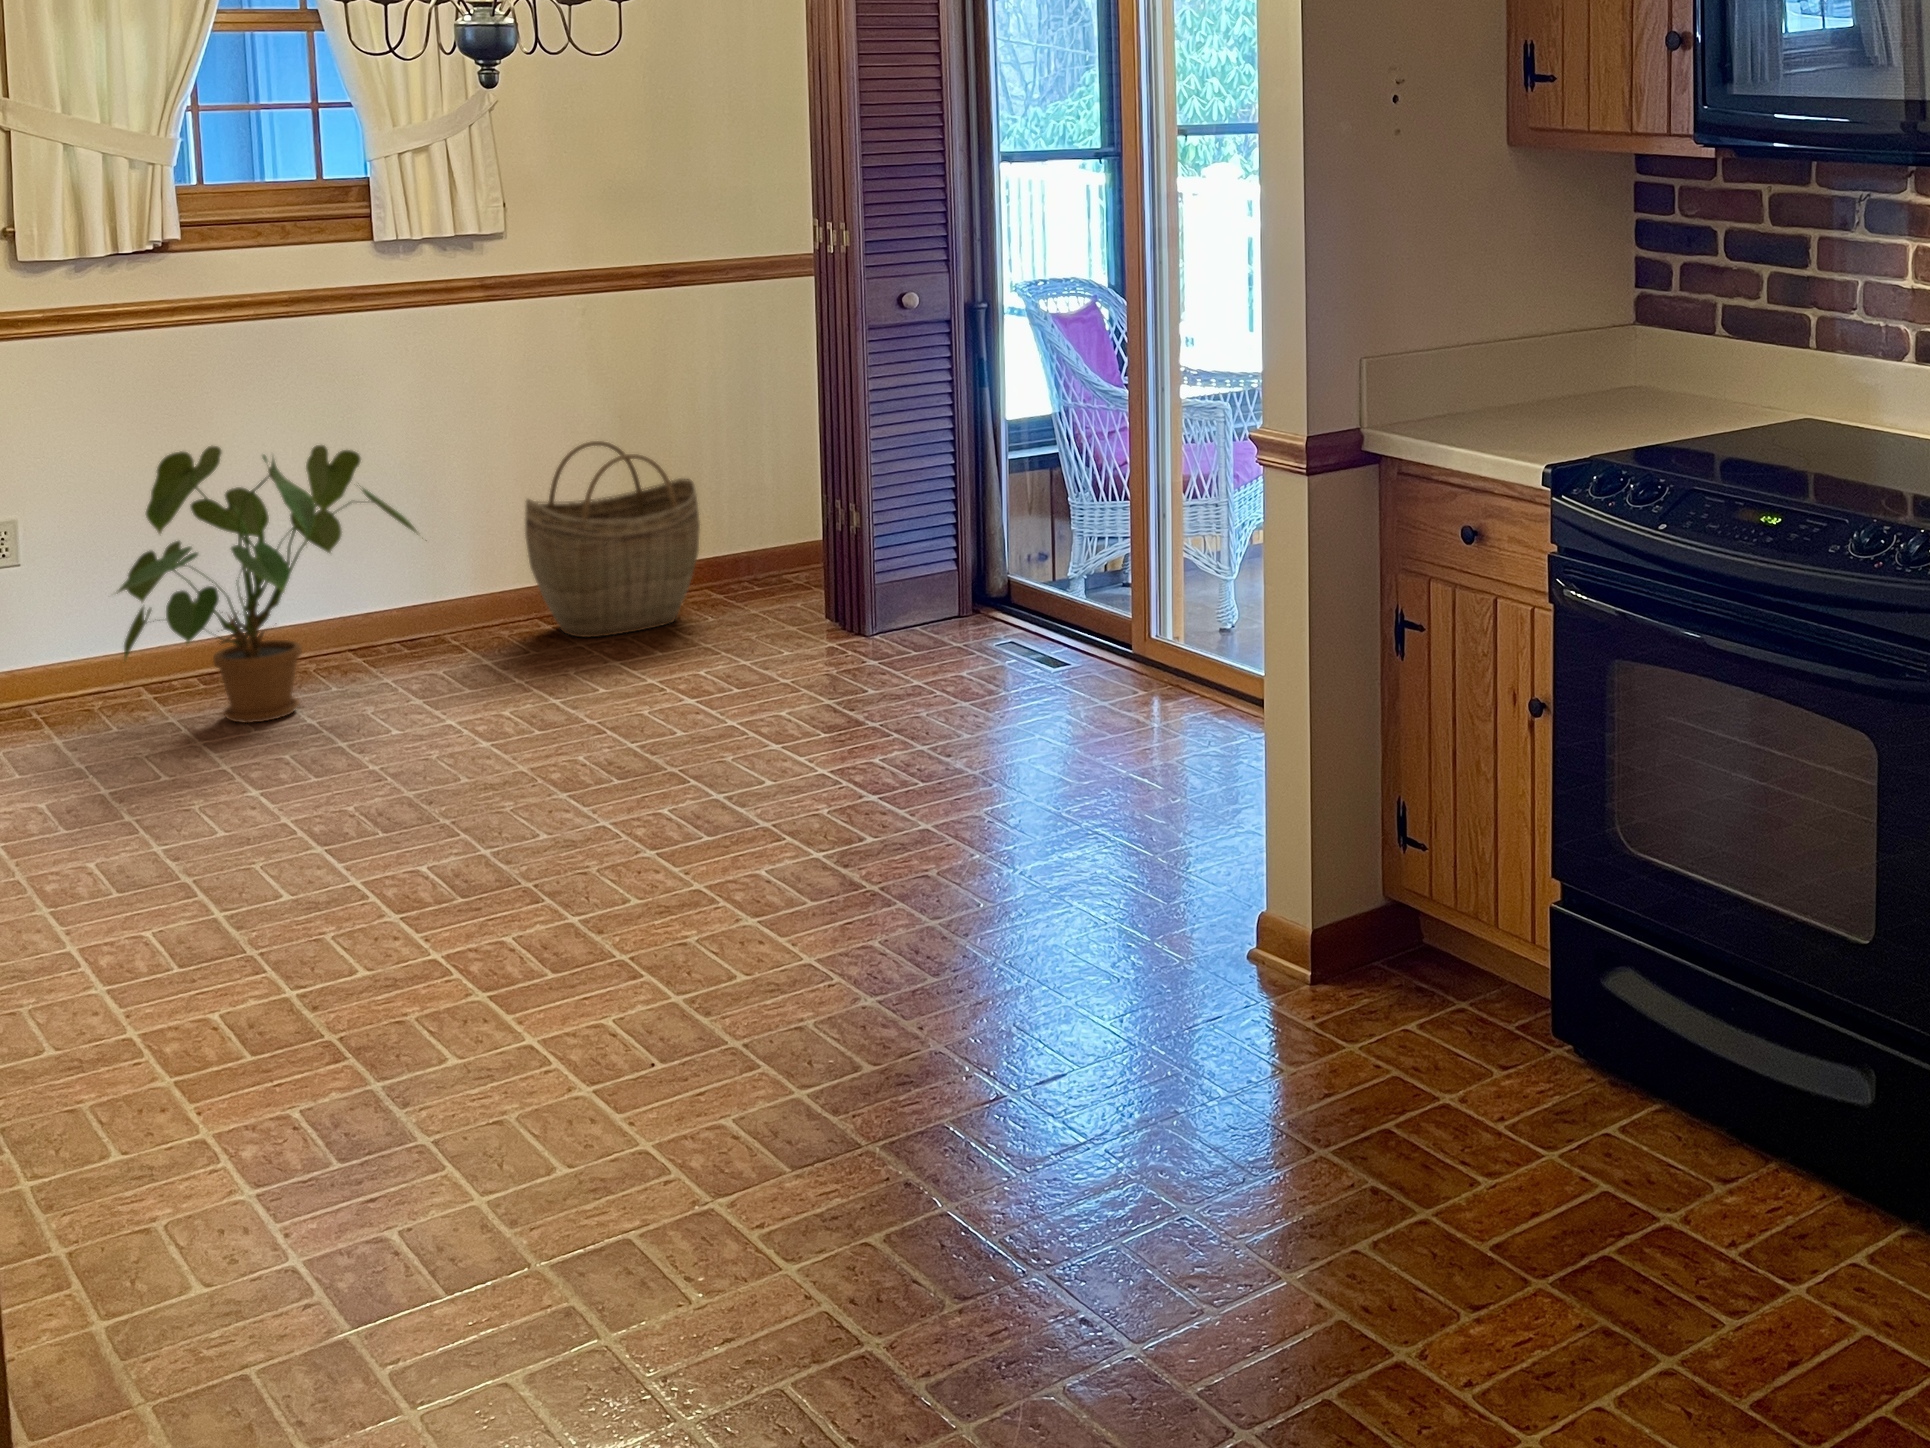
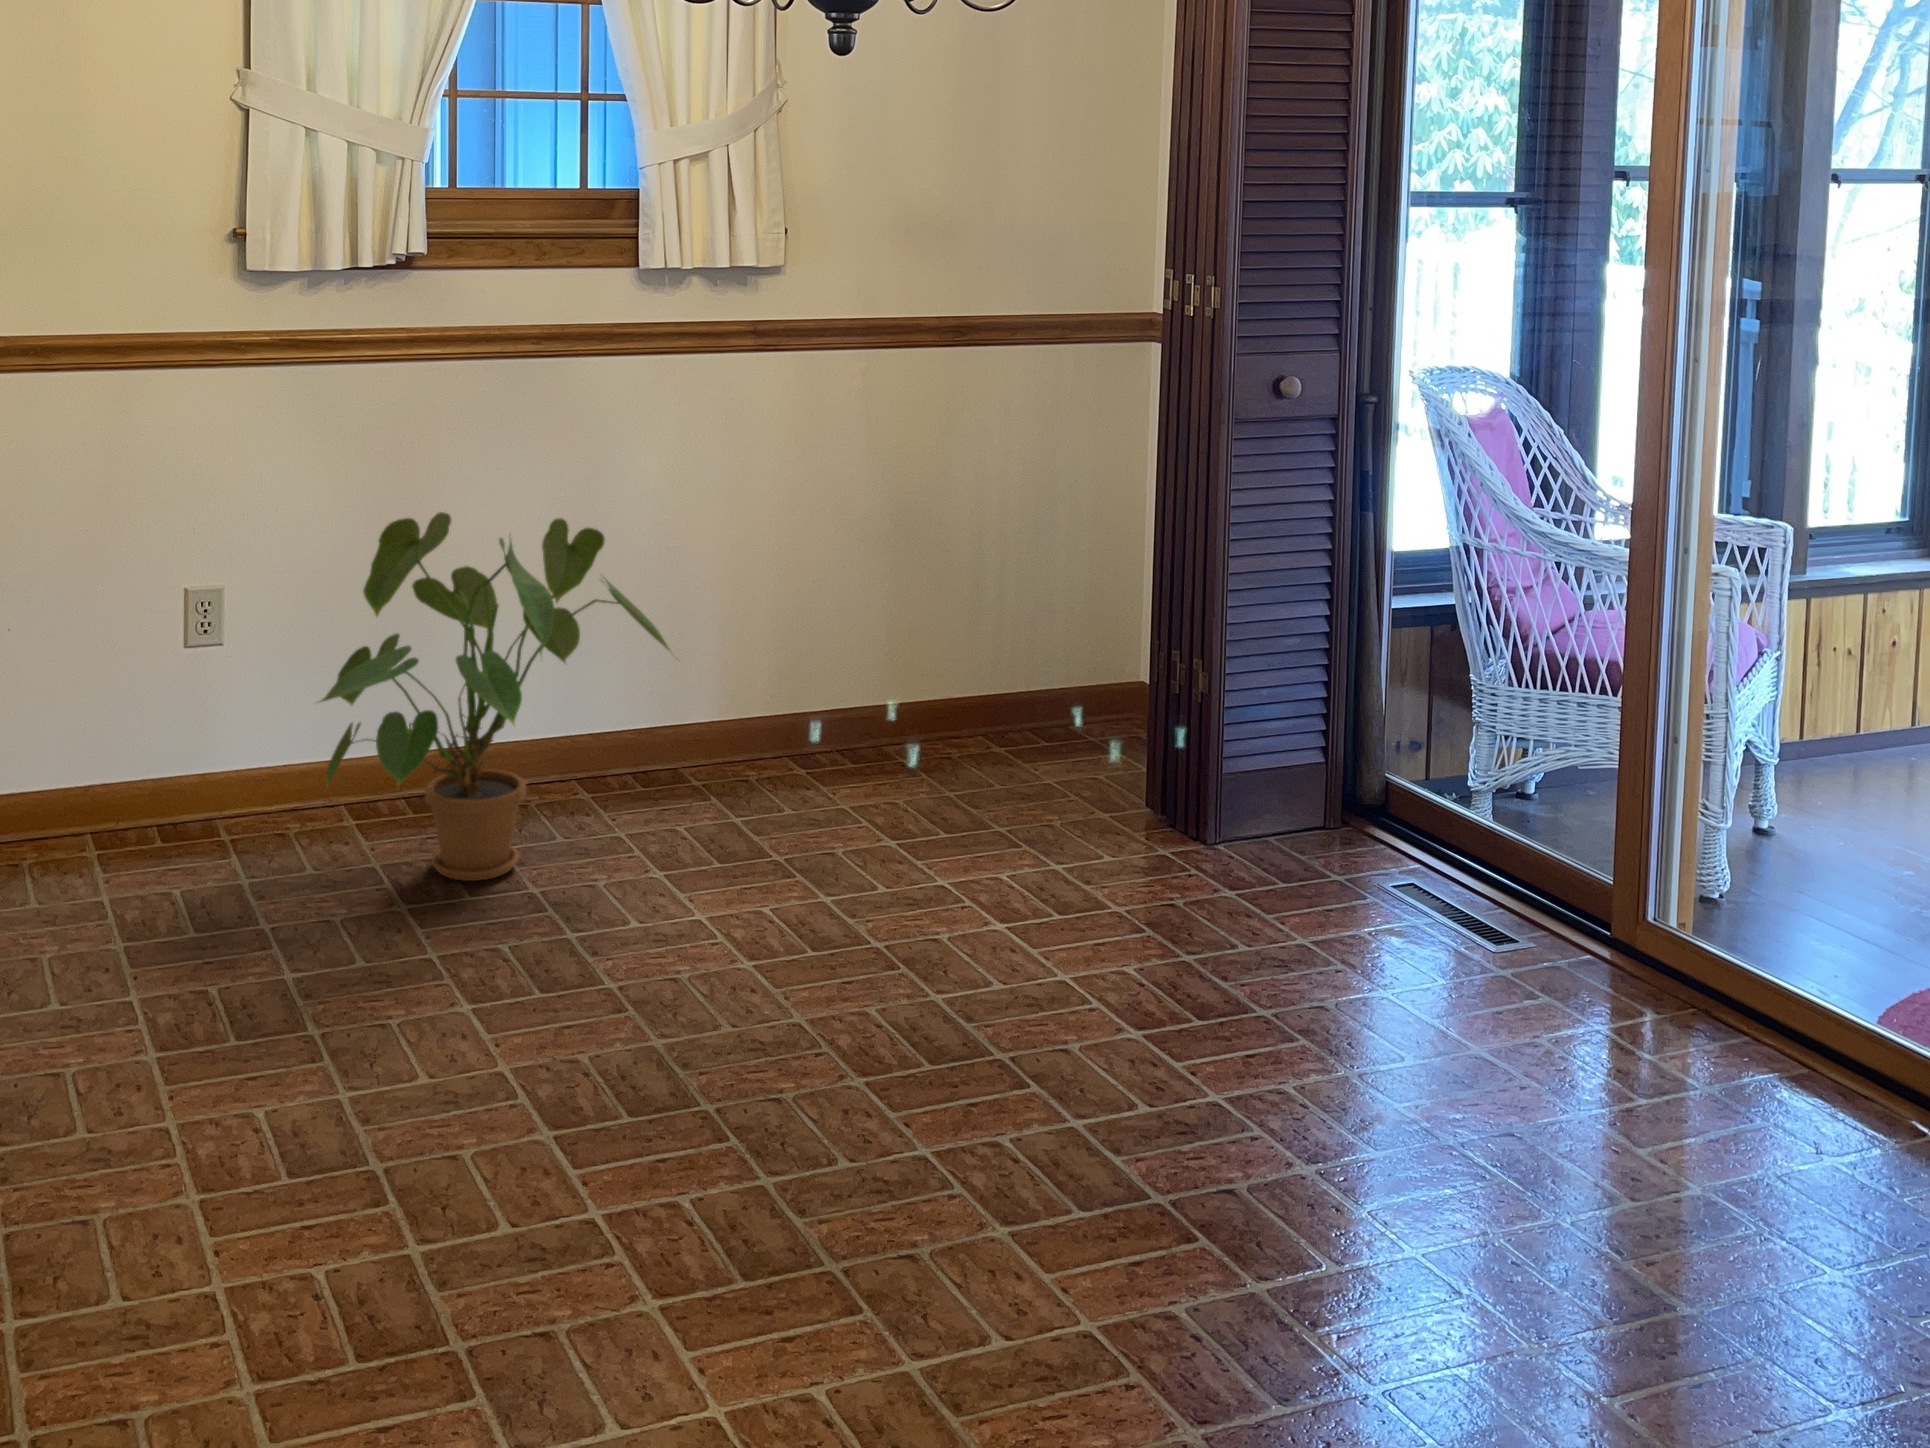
woven basket: present [525,441,700,637] -> none [781,531,985,788]

